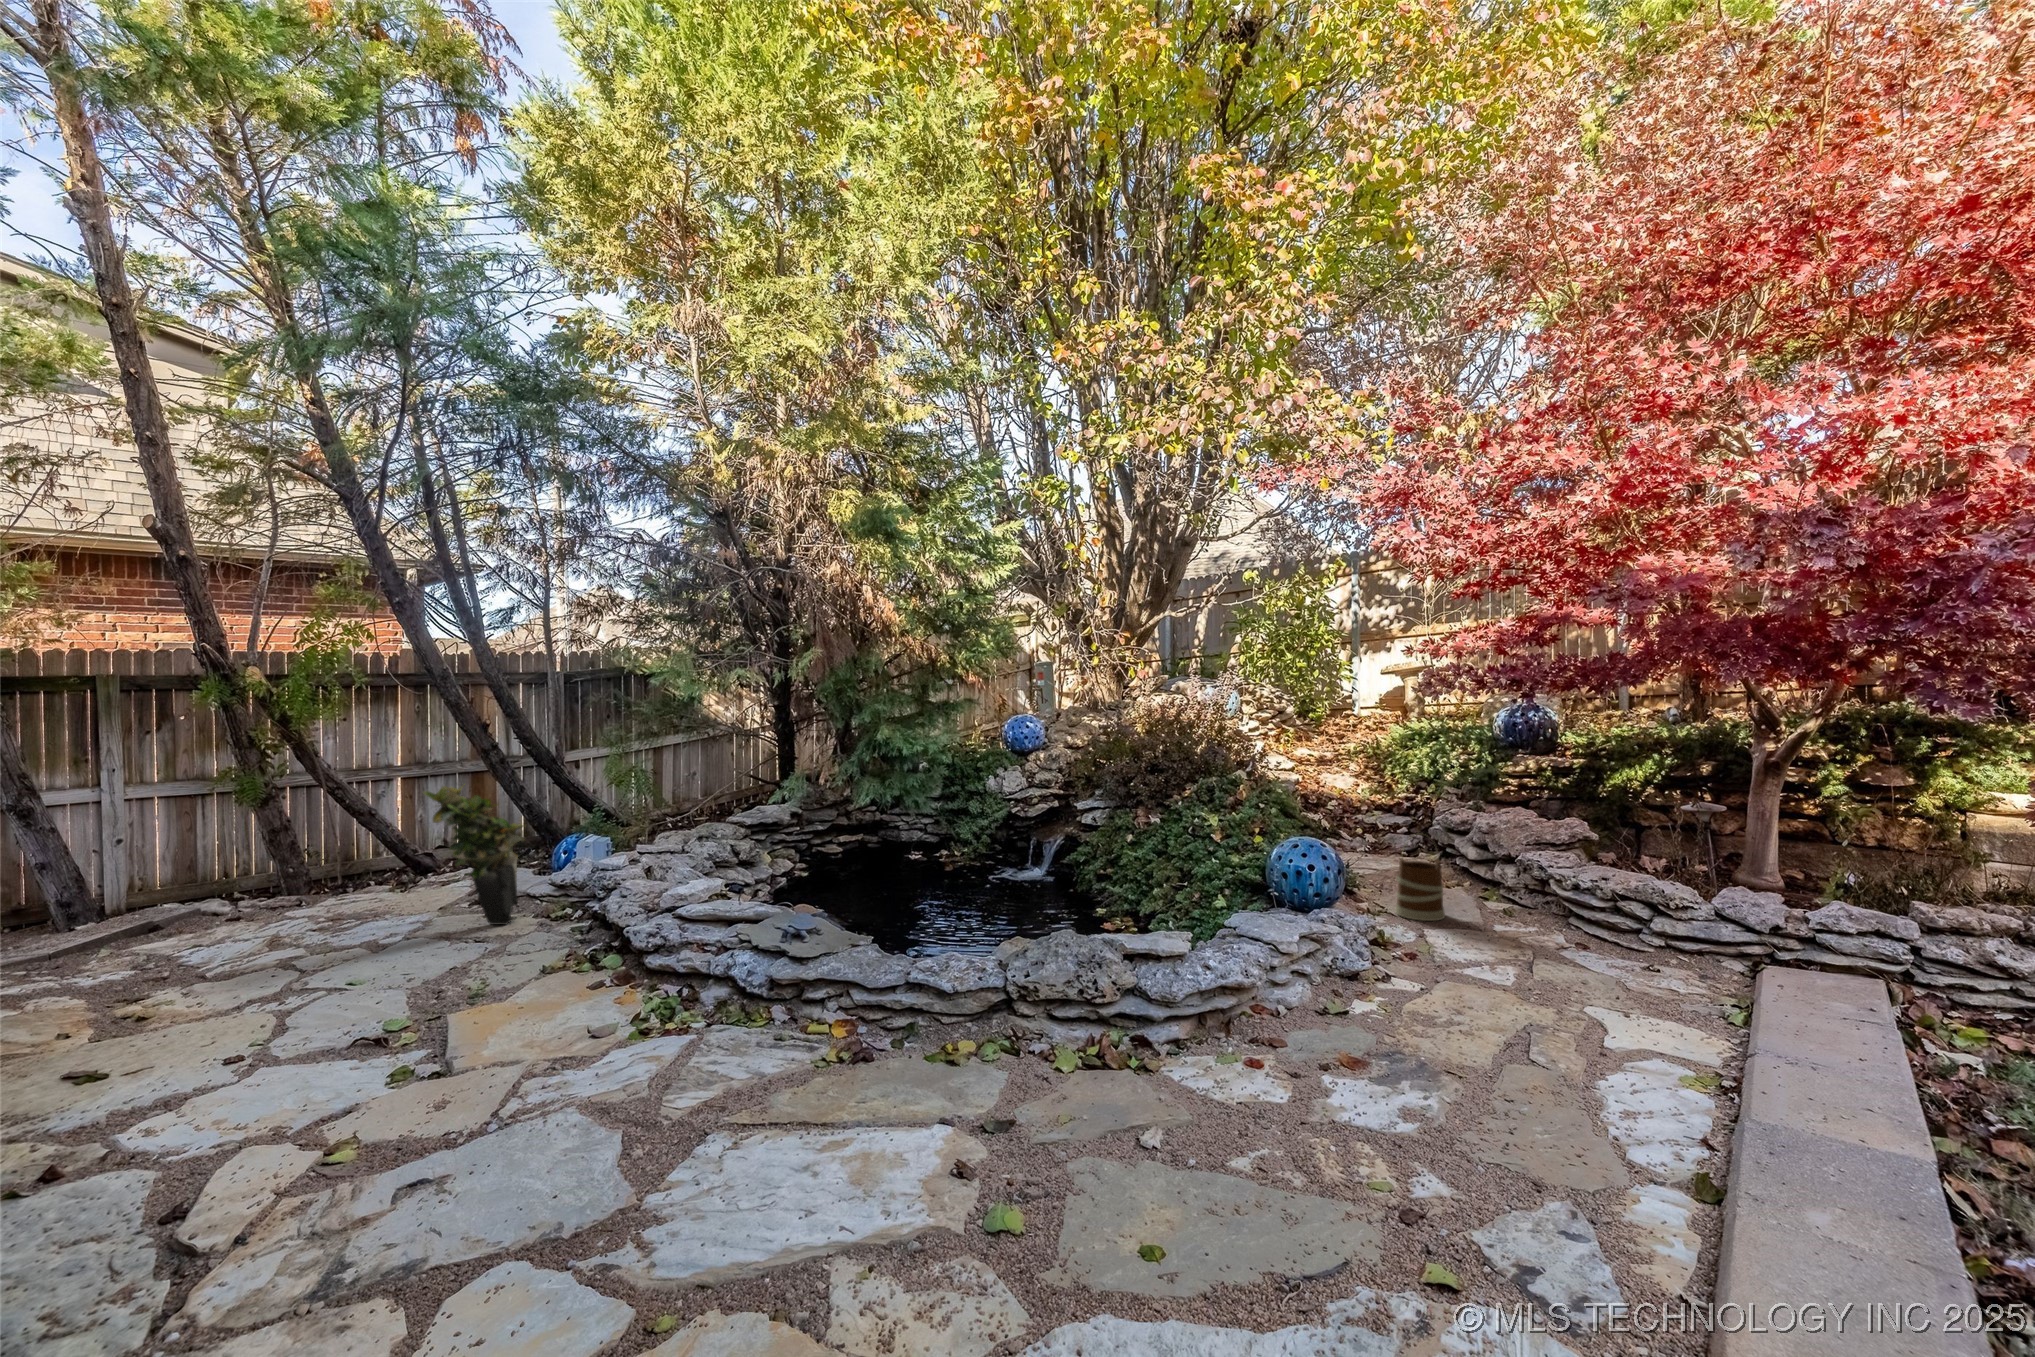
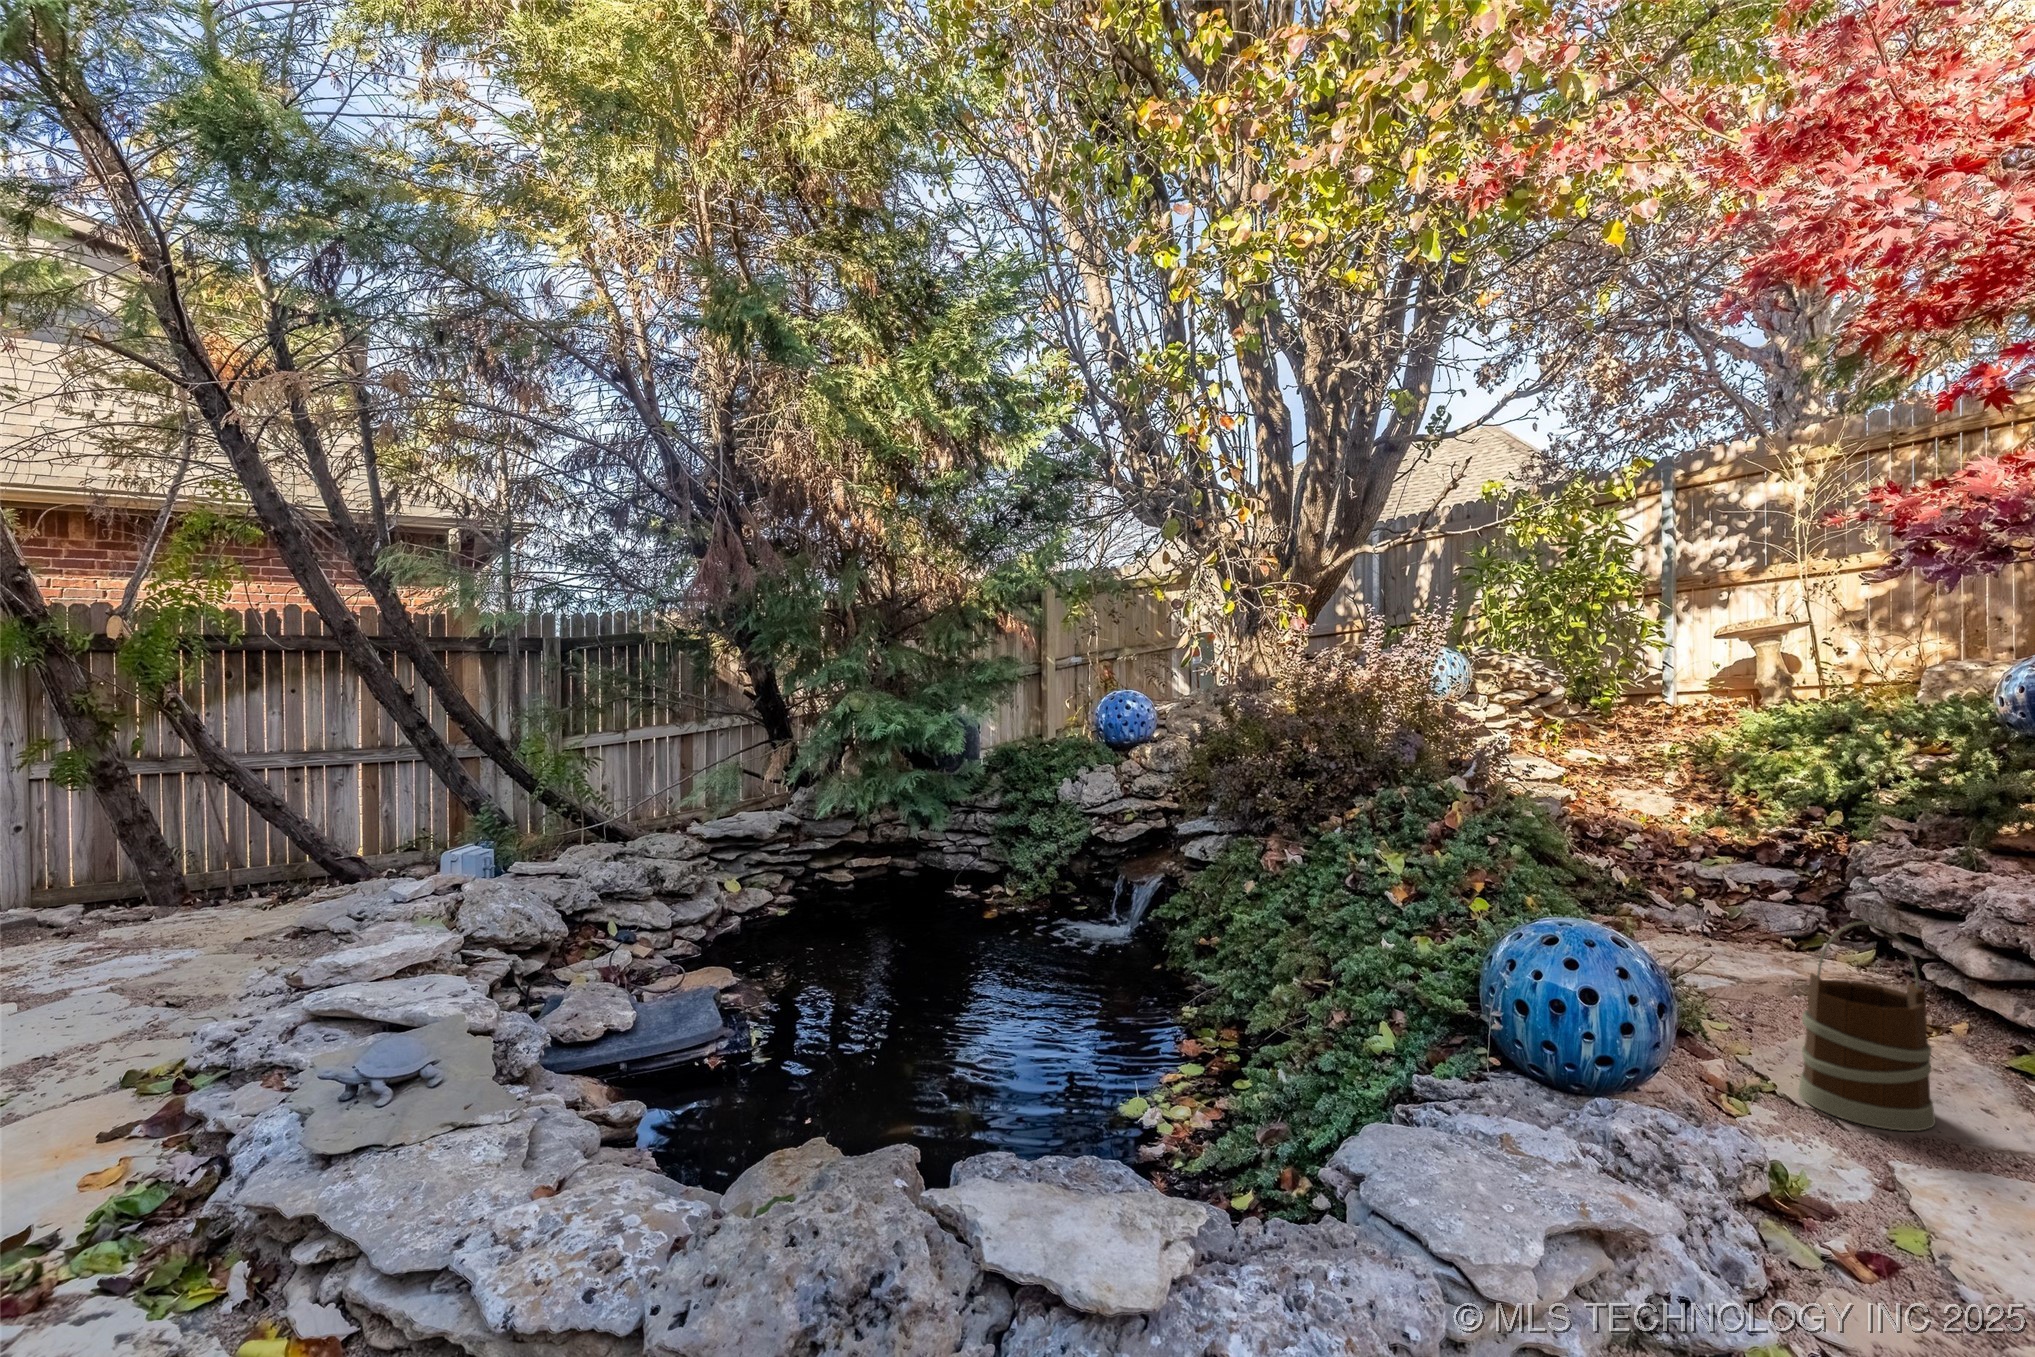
potted plant: present [424,784,524,925] -> none [71,754,240,980]

